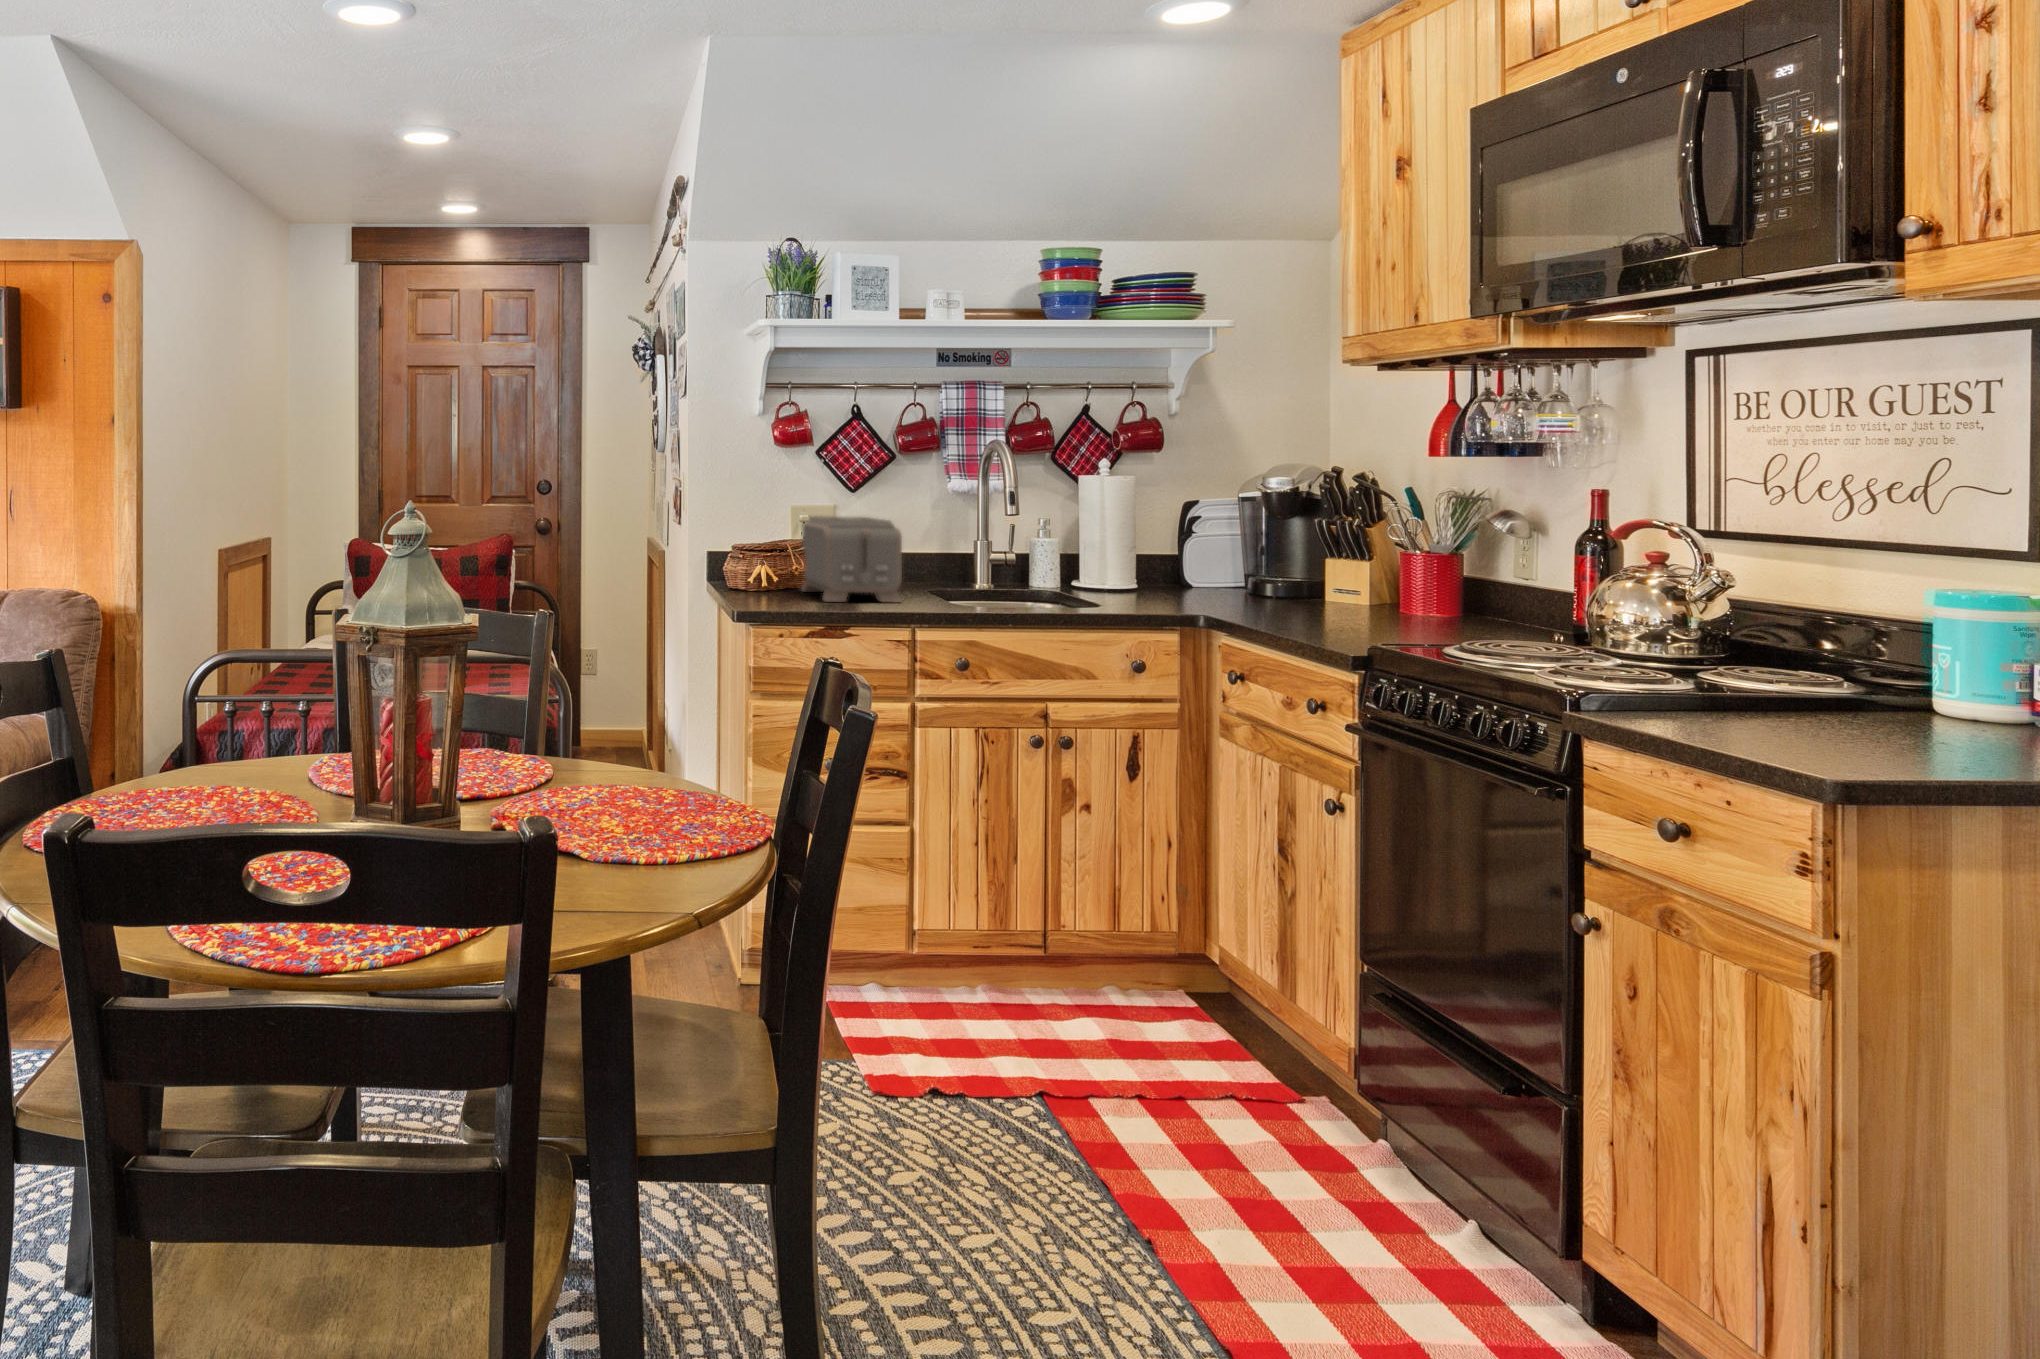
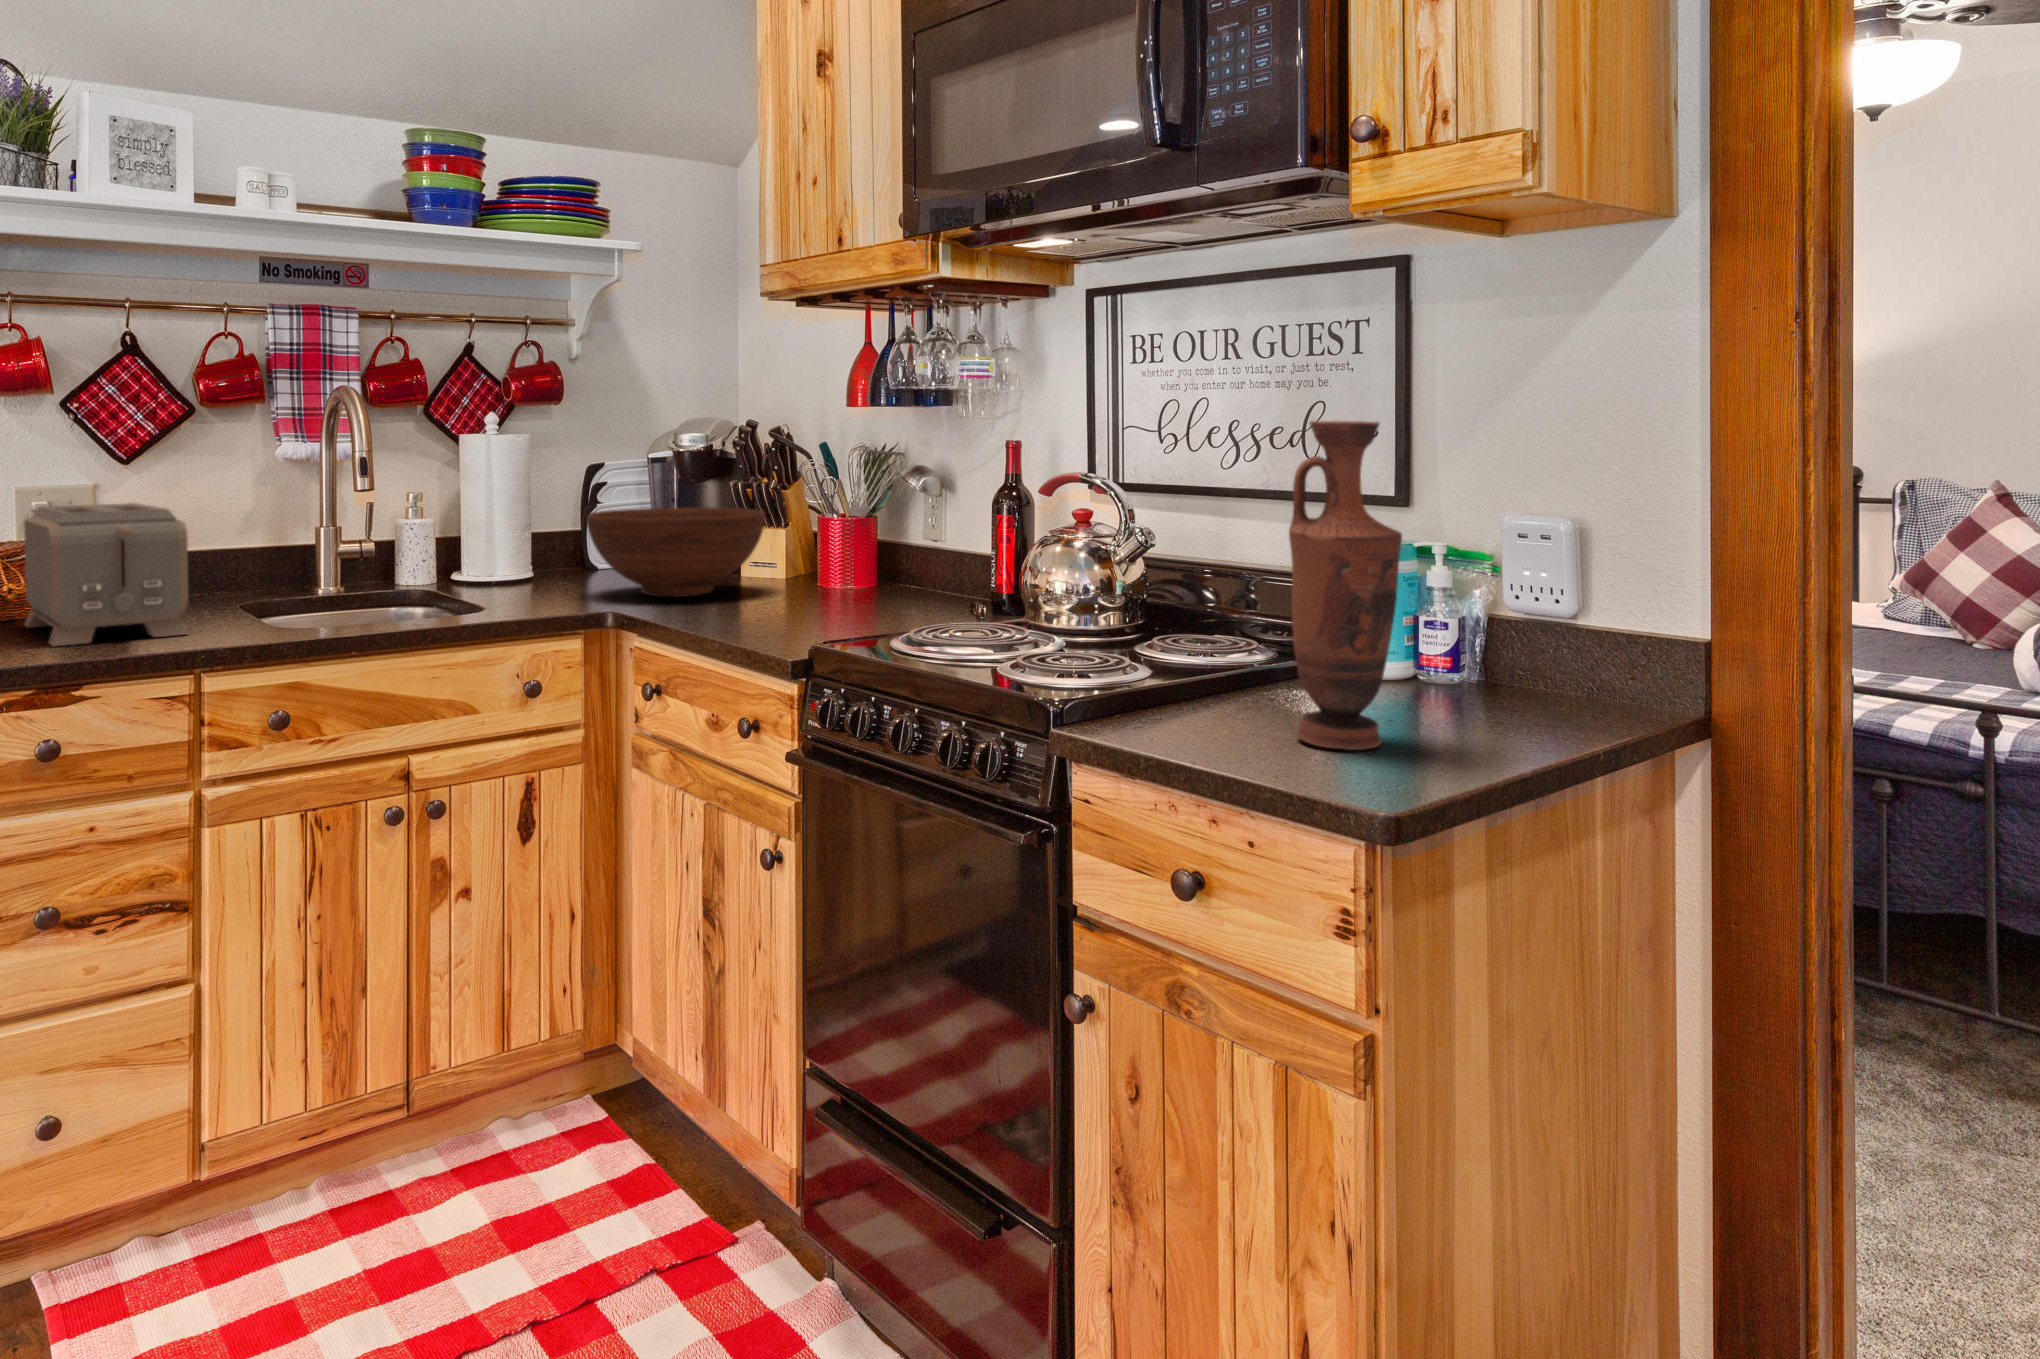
vase: none [1803,477,1930,753] -> present [1289,421,1402,750]
fruit bowl: none [1184,537,1346,609] -> present [587,508,765,597]

